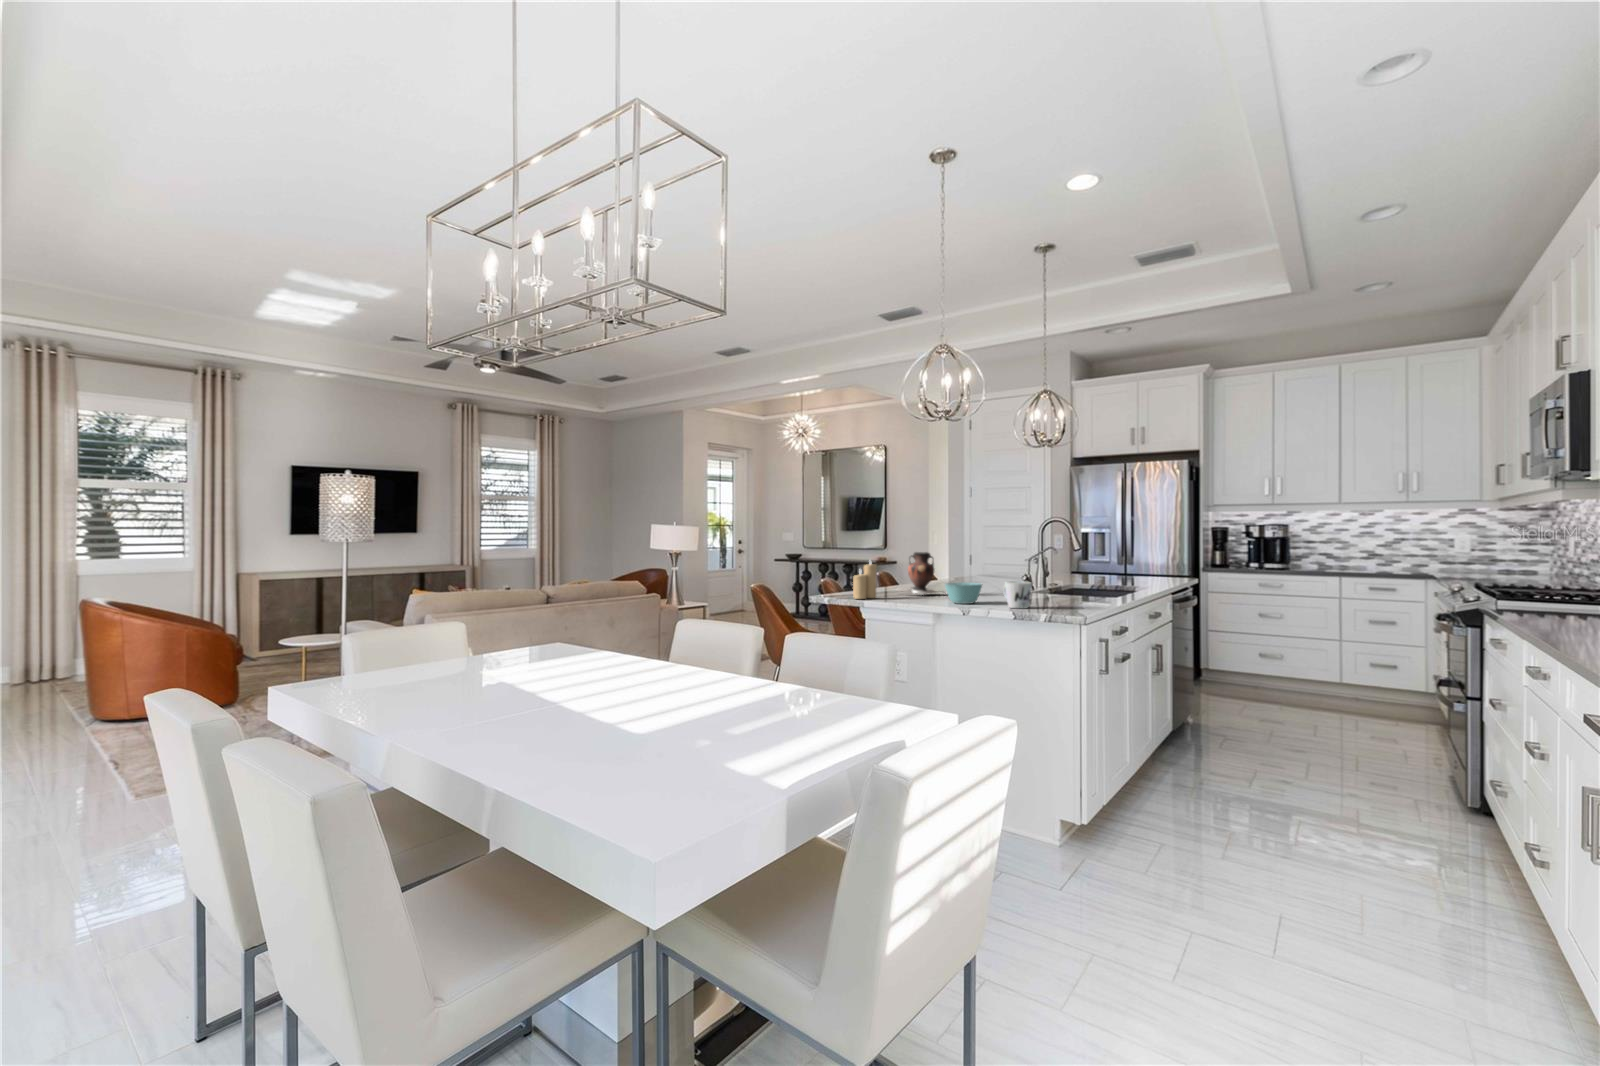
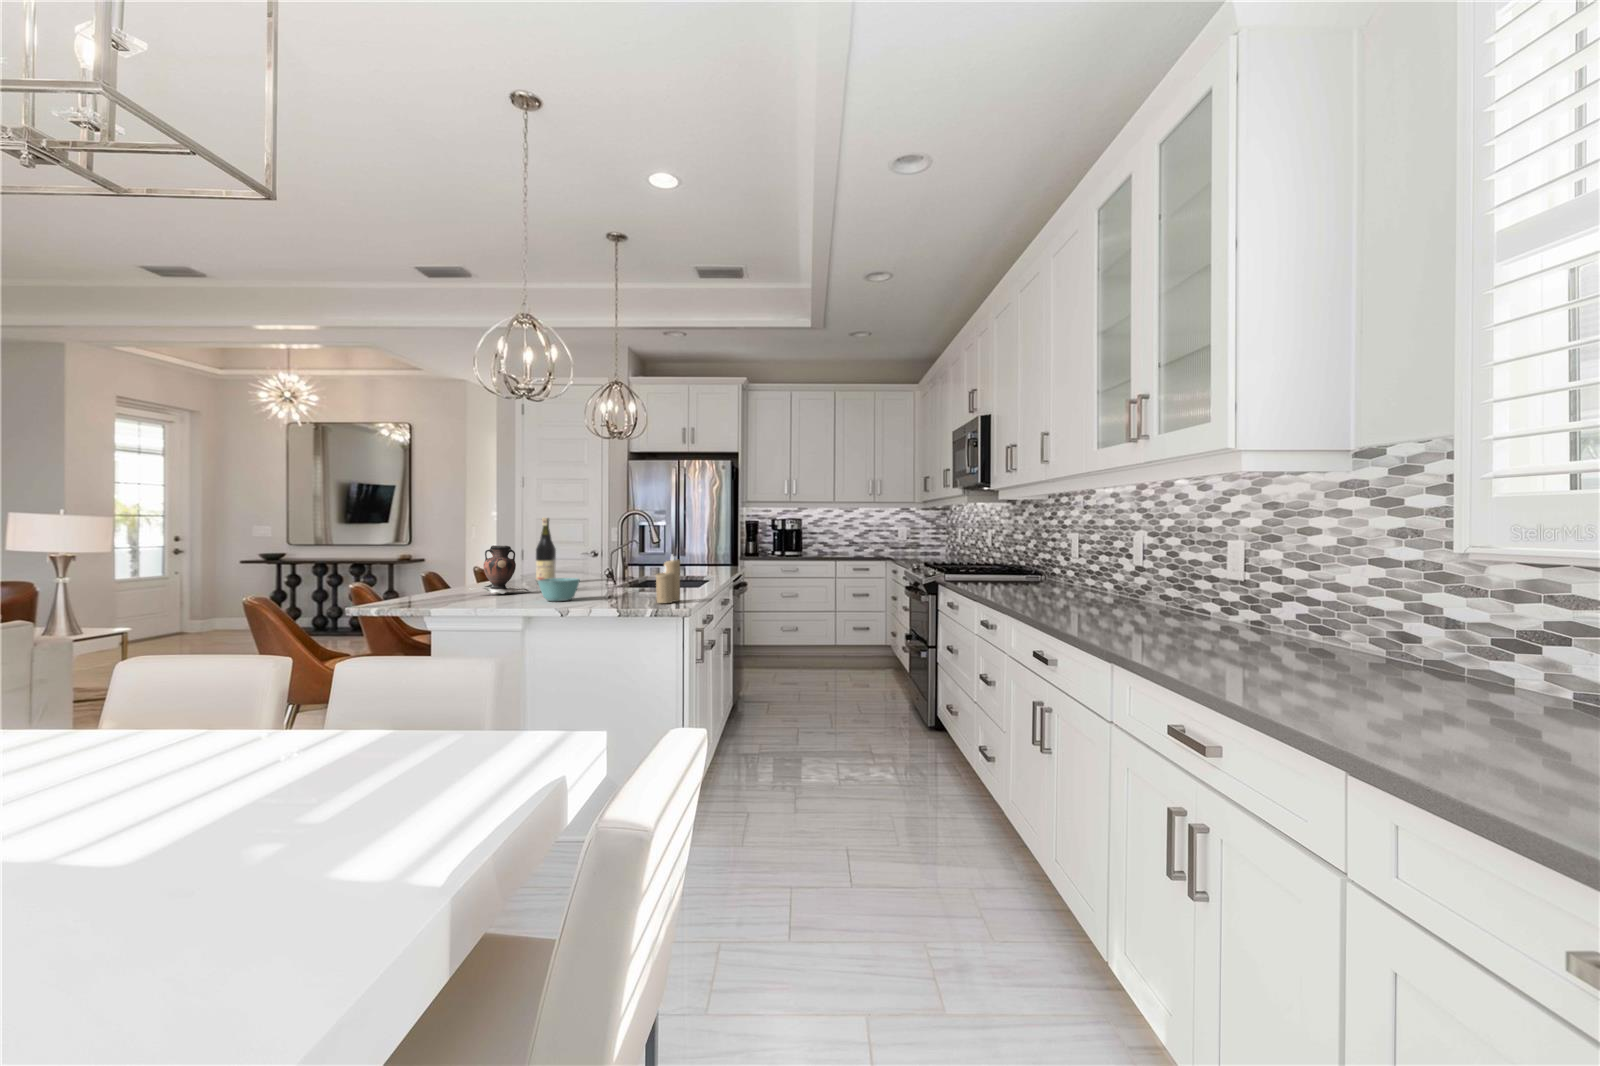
wine bottle: none [961,527,979,589] -> present [536,518,556,582]
candle: present [853,561,877,599] -> present [656,555,680,603]
mug: present [1003,581,1032,609] -> none [605,575,637,603]

